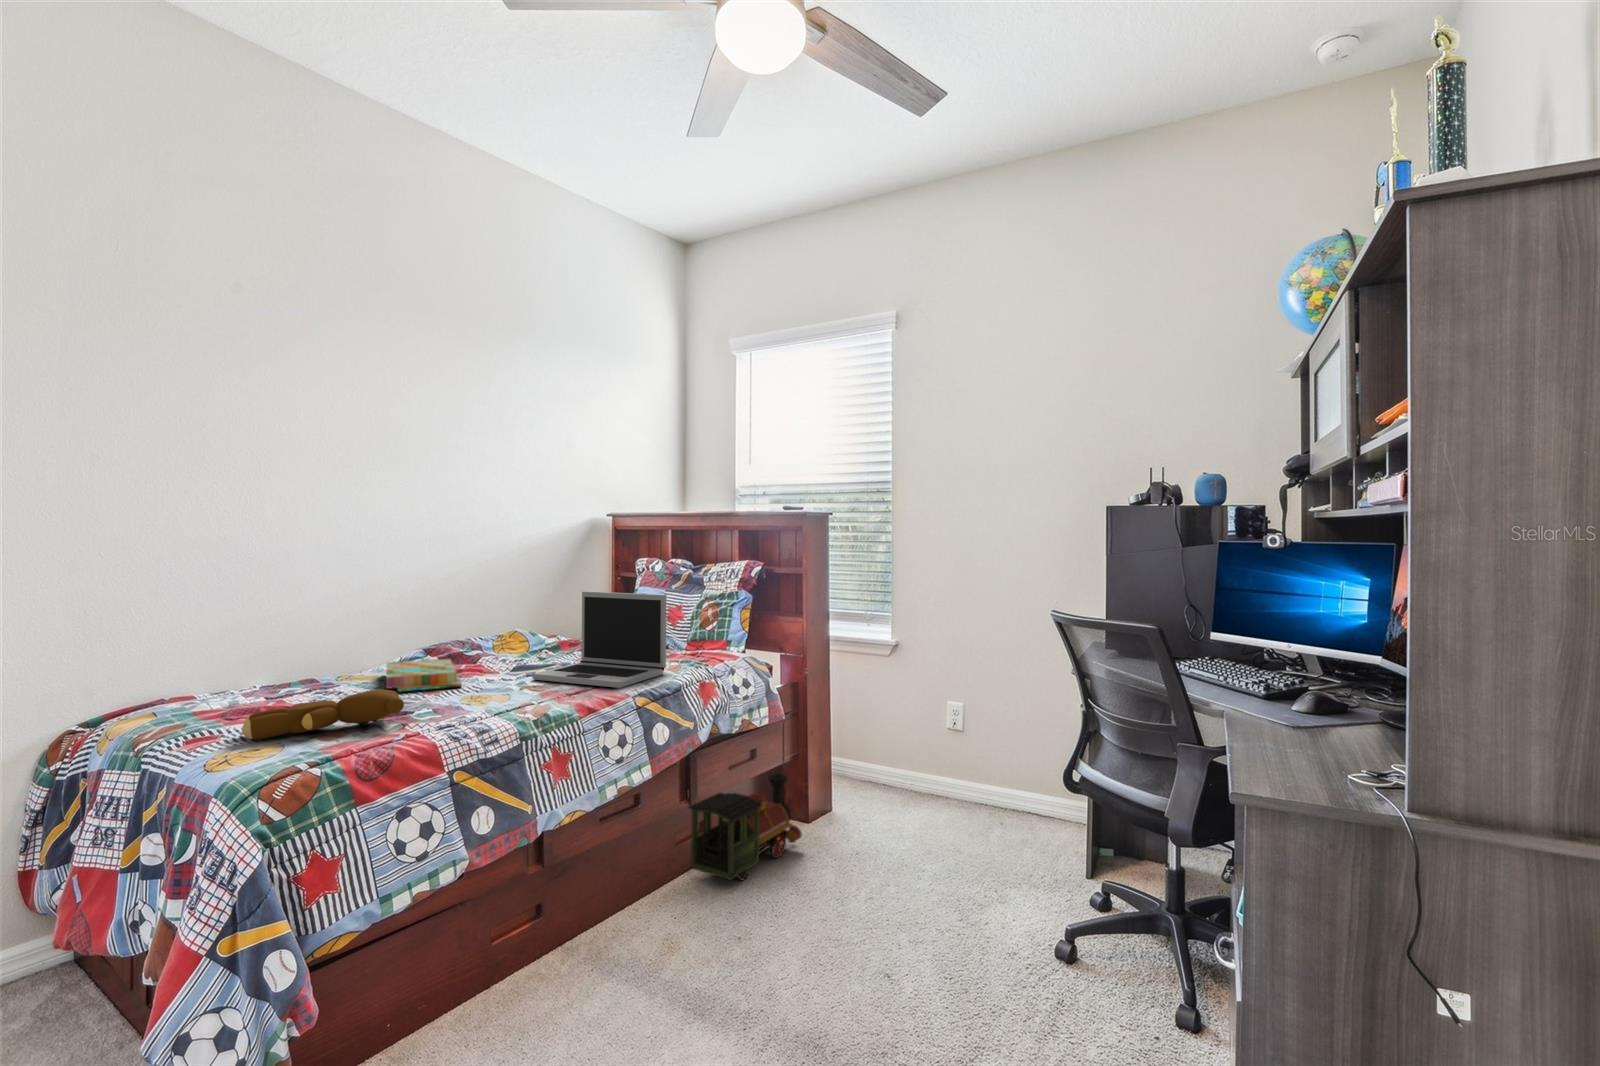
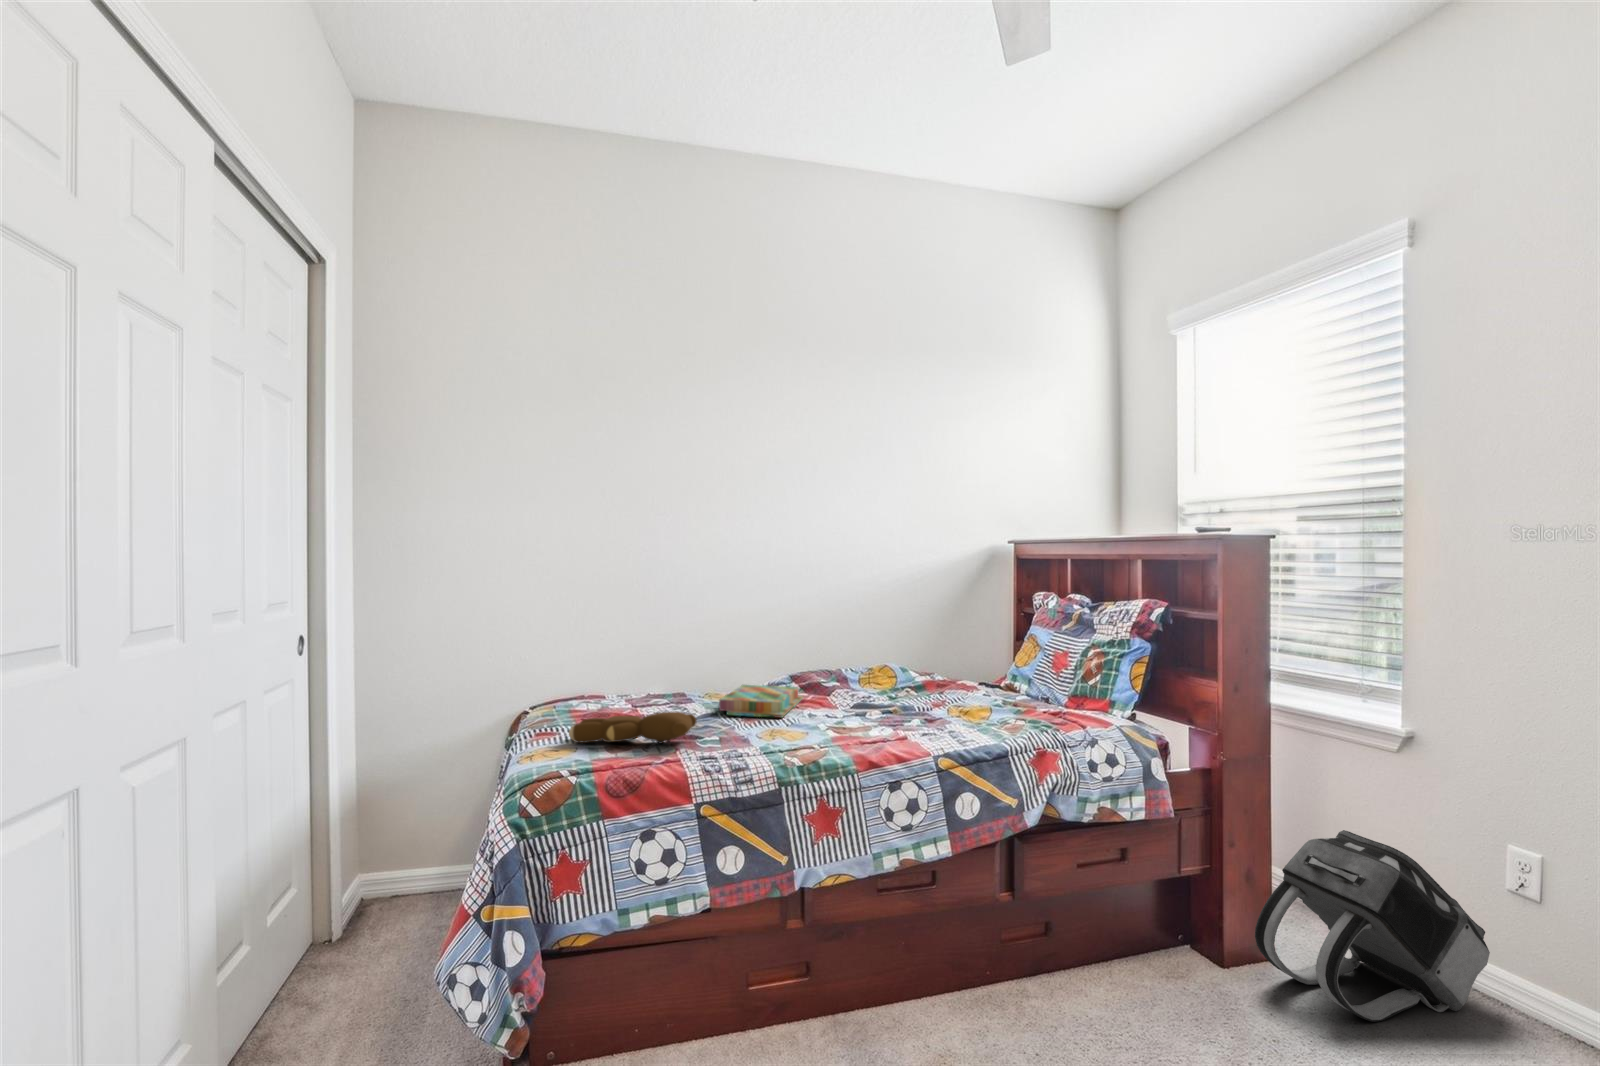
laptop: present [533,591,666,688] -> none [852,627,997,743]
backpack: none [833,709,949,827] -> present [1255,830,1490,1022]
toy train: present [689,773,802,880] -> none [1010,888,1185,1017]

